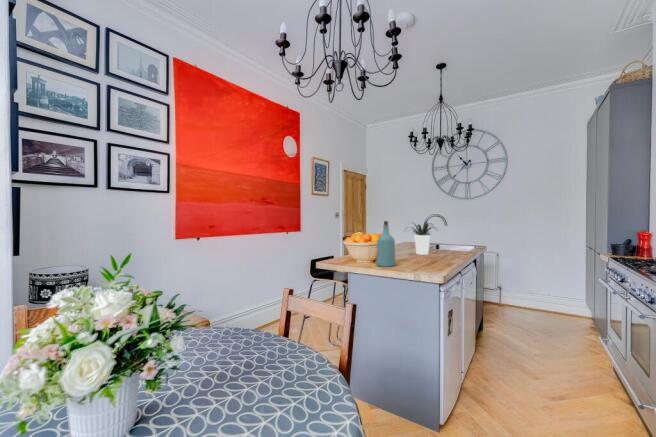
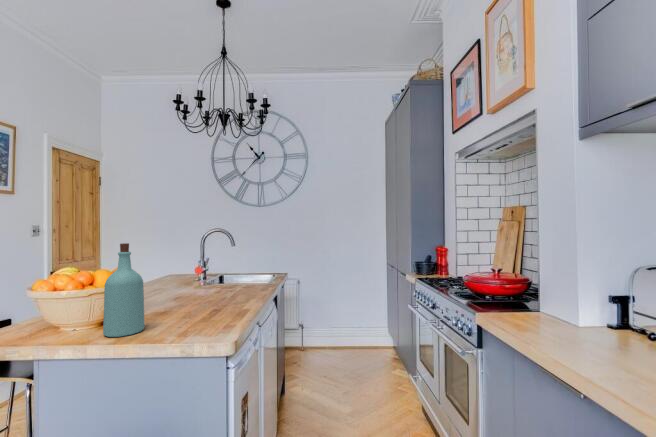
potted plant: present [412,221,436,255] -> none [162,241,230,298]

